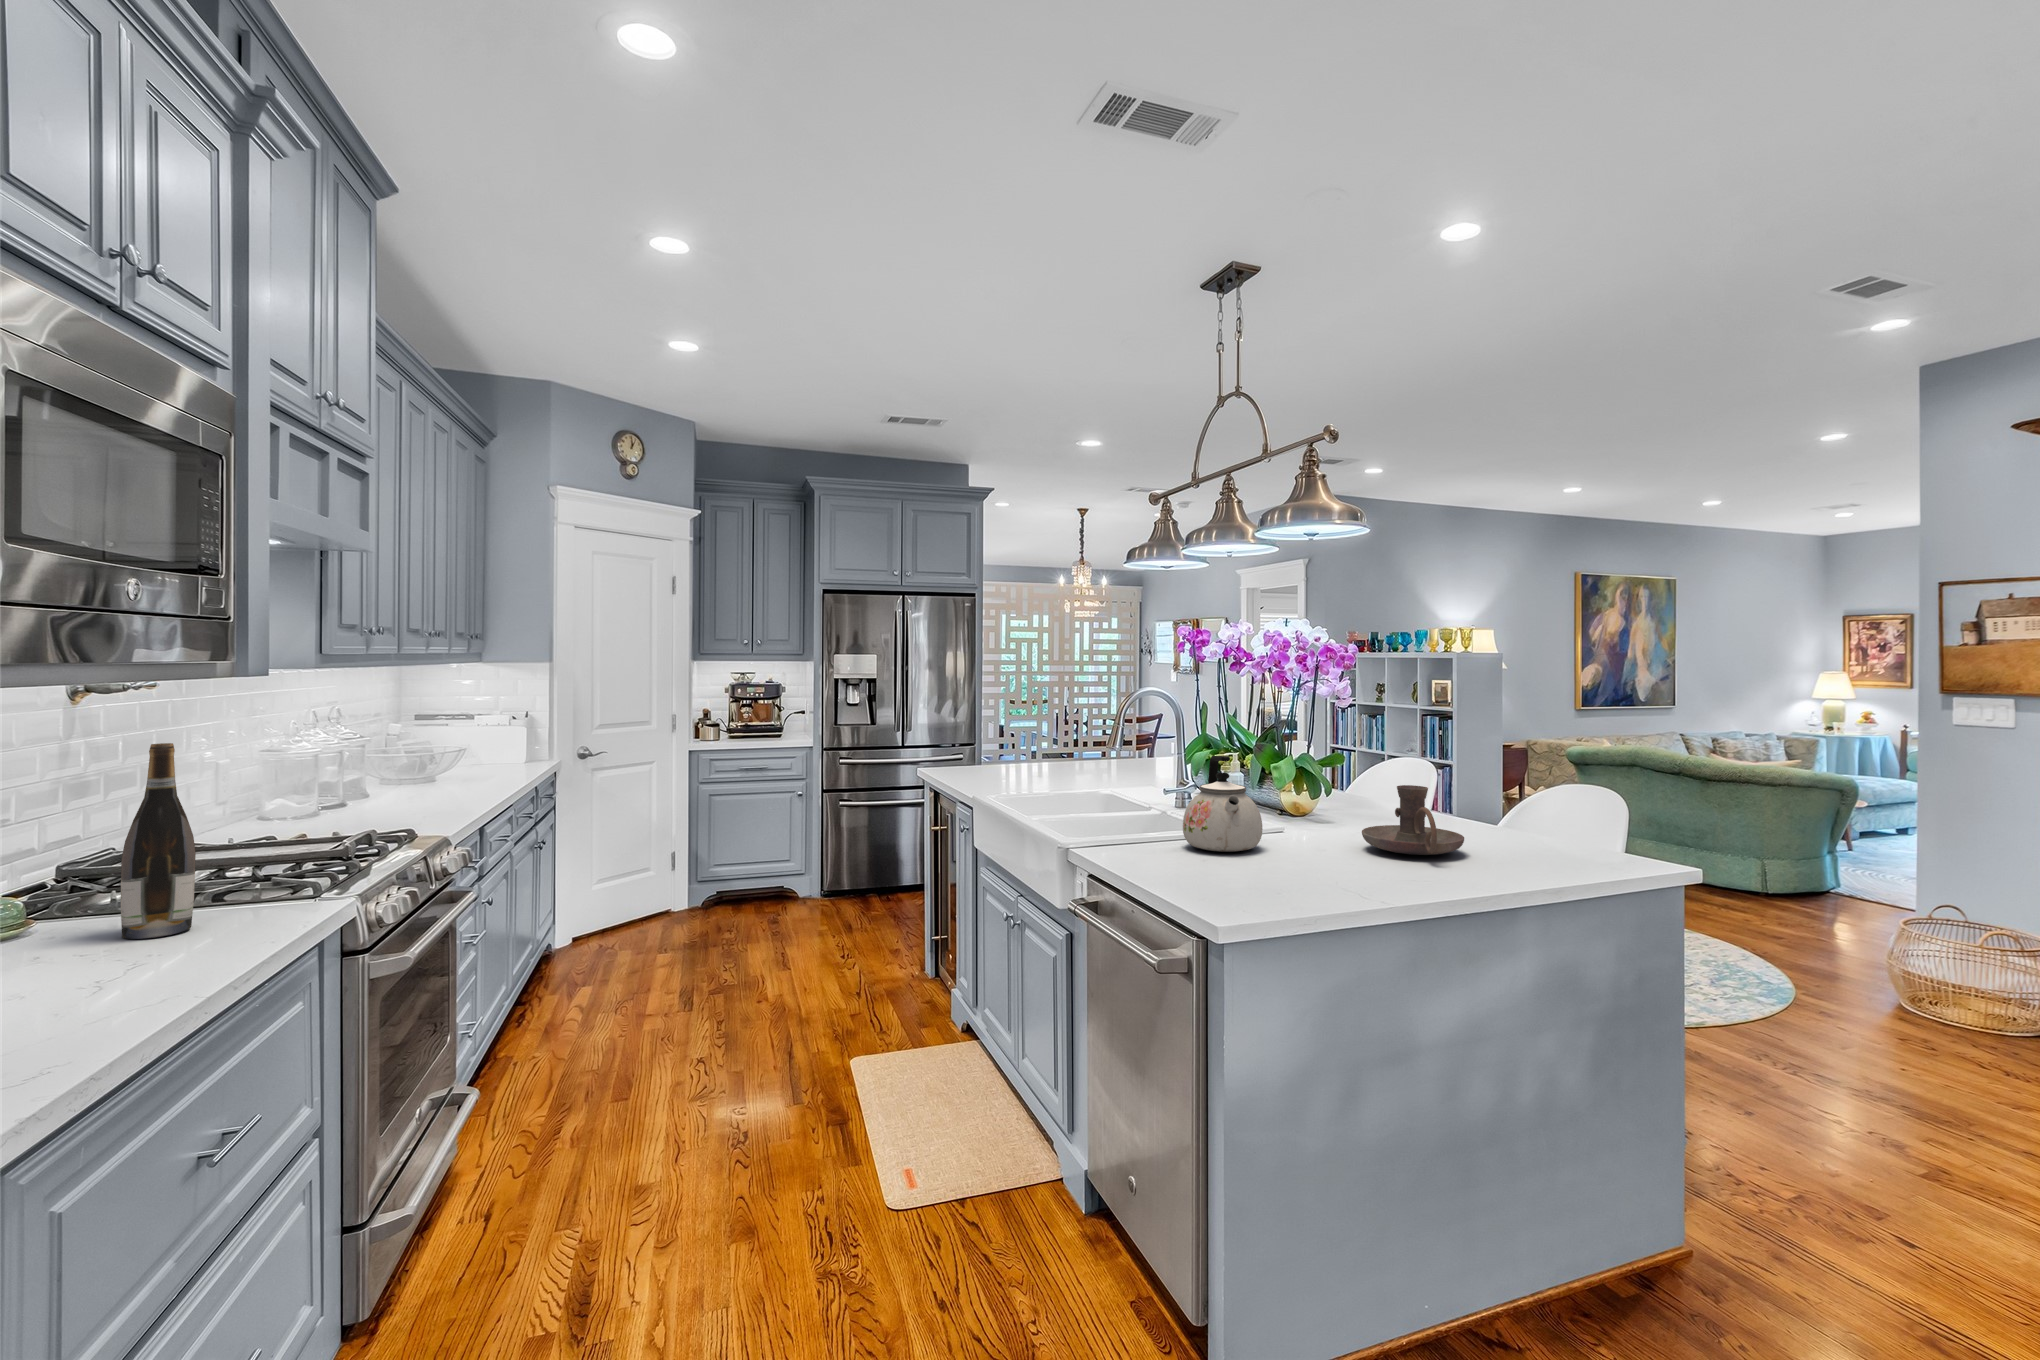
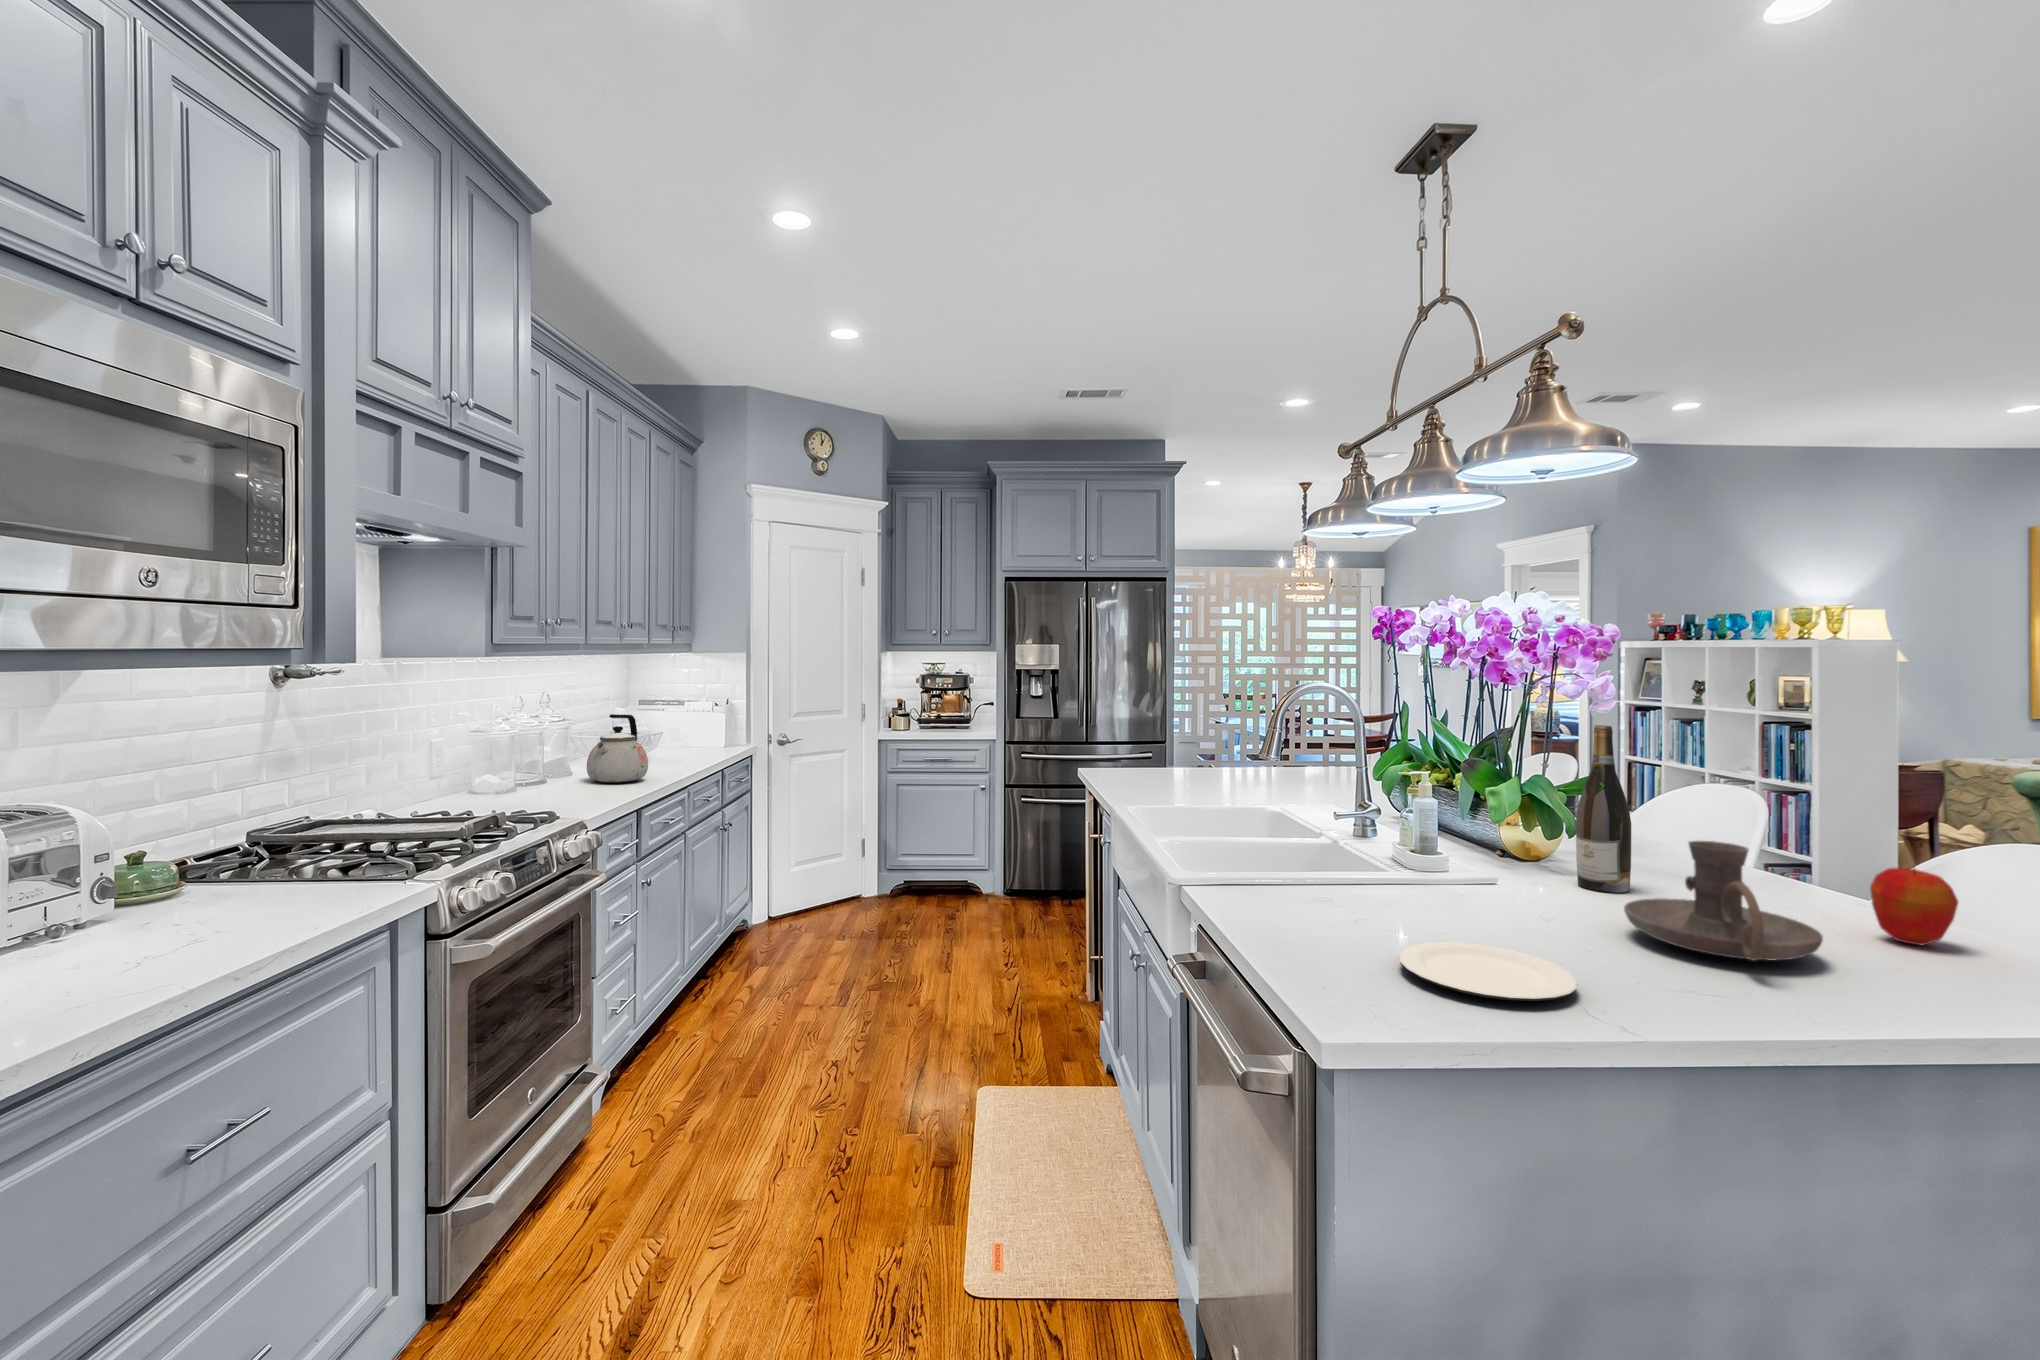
wine bottle: present [121,743,196,939] -> present [1576,725,1631,893]
kettle: present [1183,756,1263,852] -> present [587,714,648,783]
apple: none [1487,793,1528,842] -> present [1870,868,1958,946]
plate: none [1241,859,1345,886] -> present [1399,942,1578,1001]

